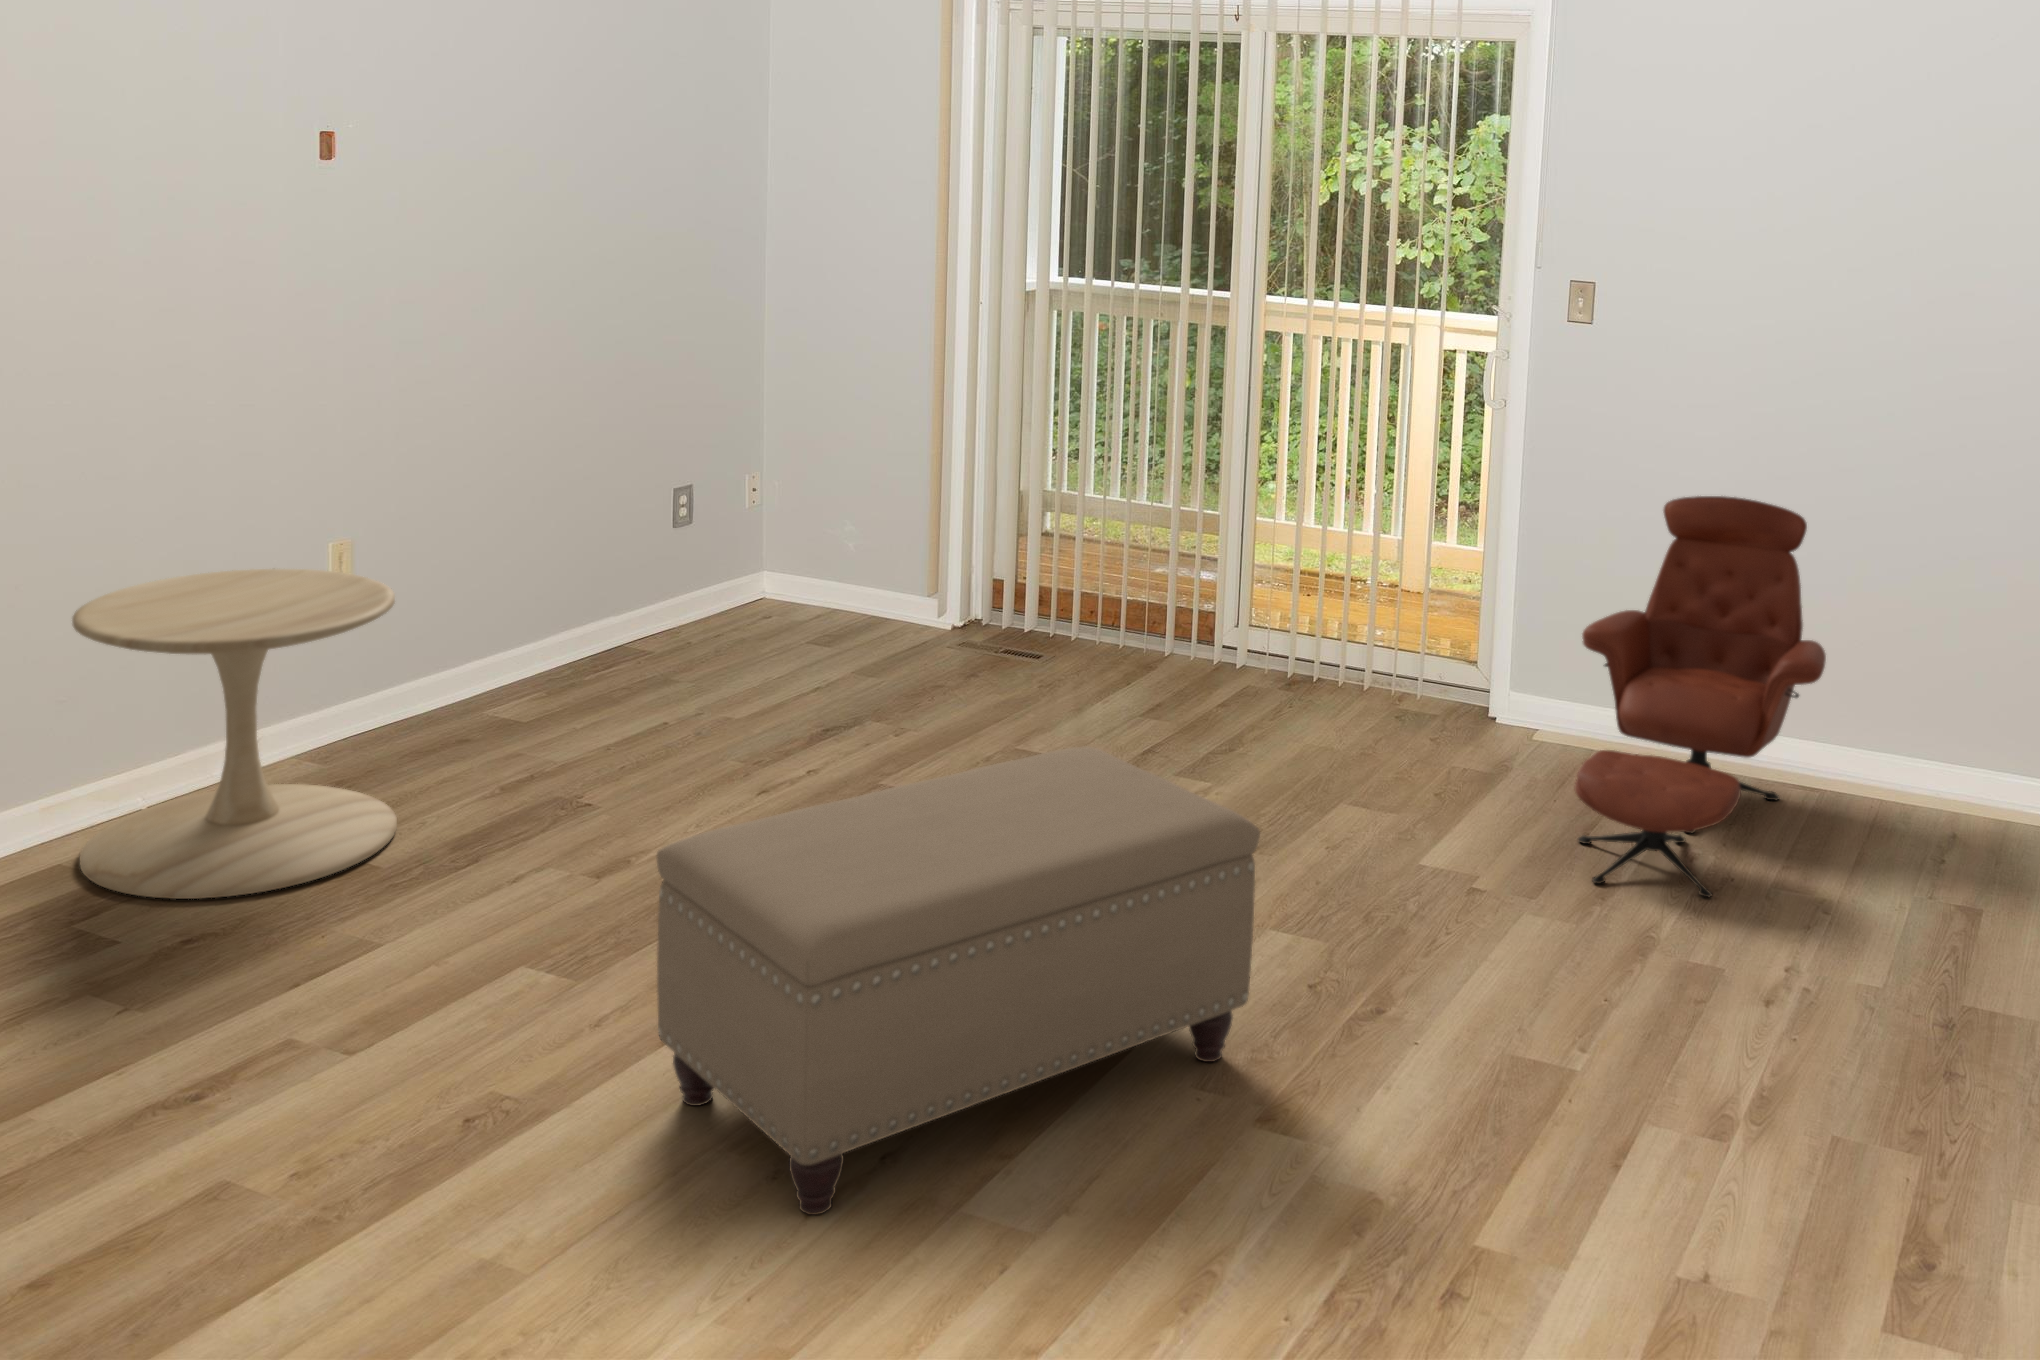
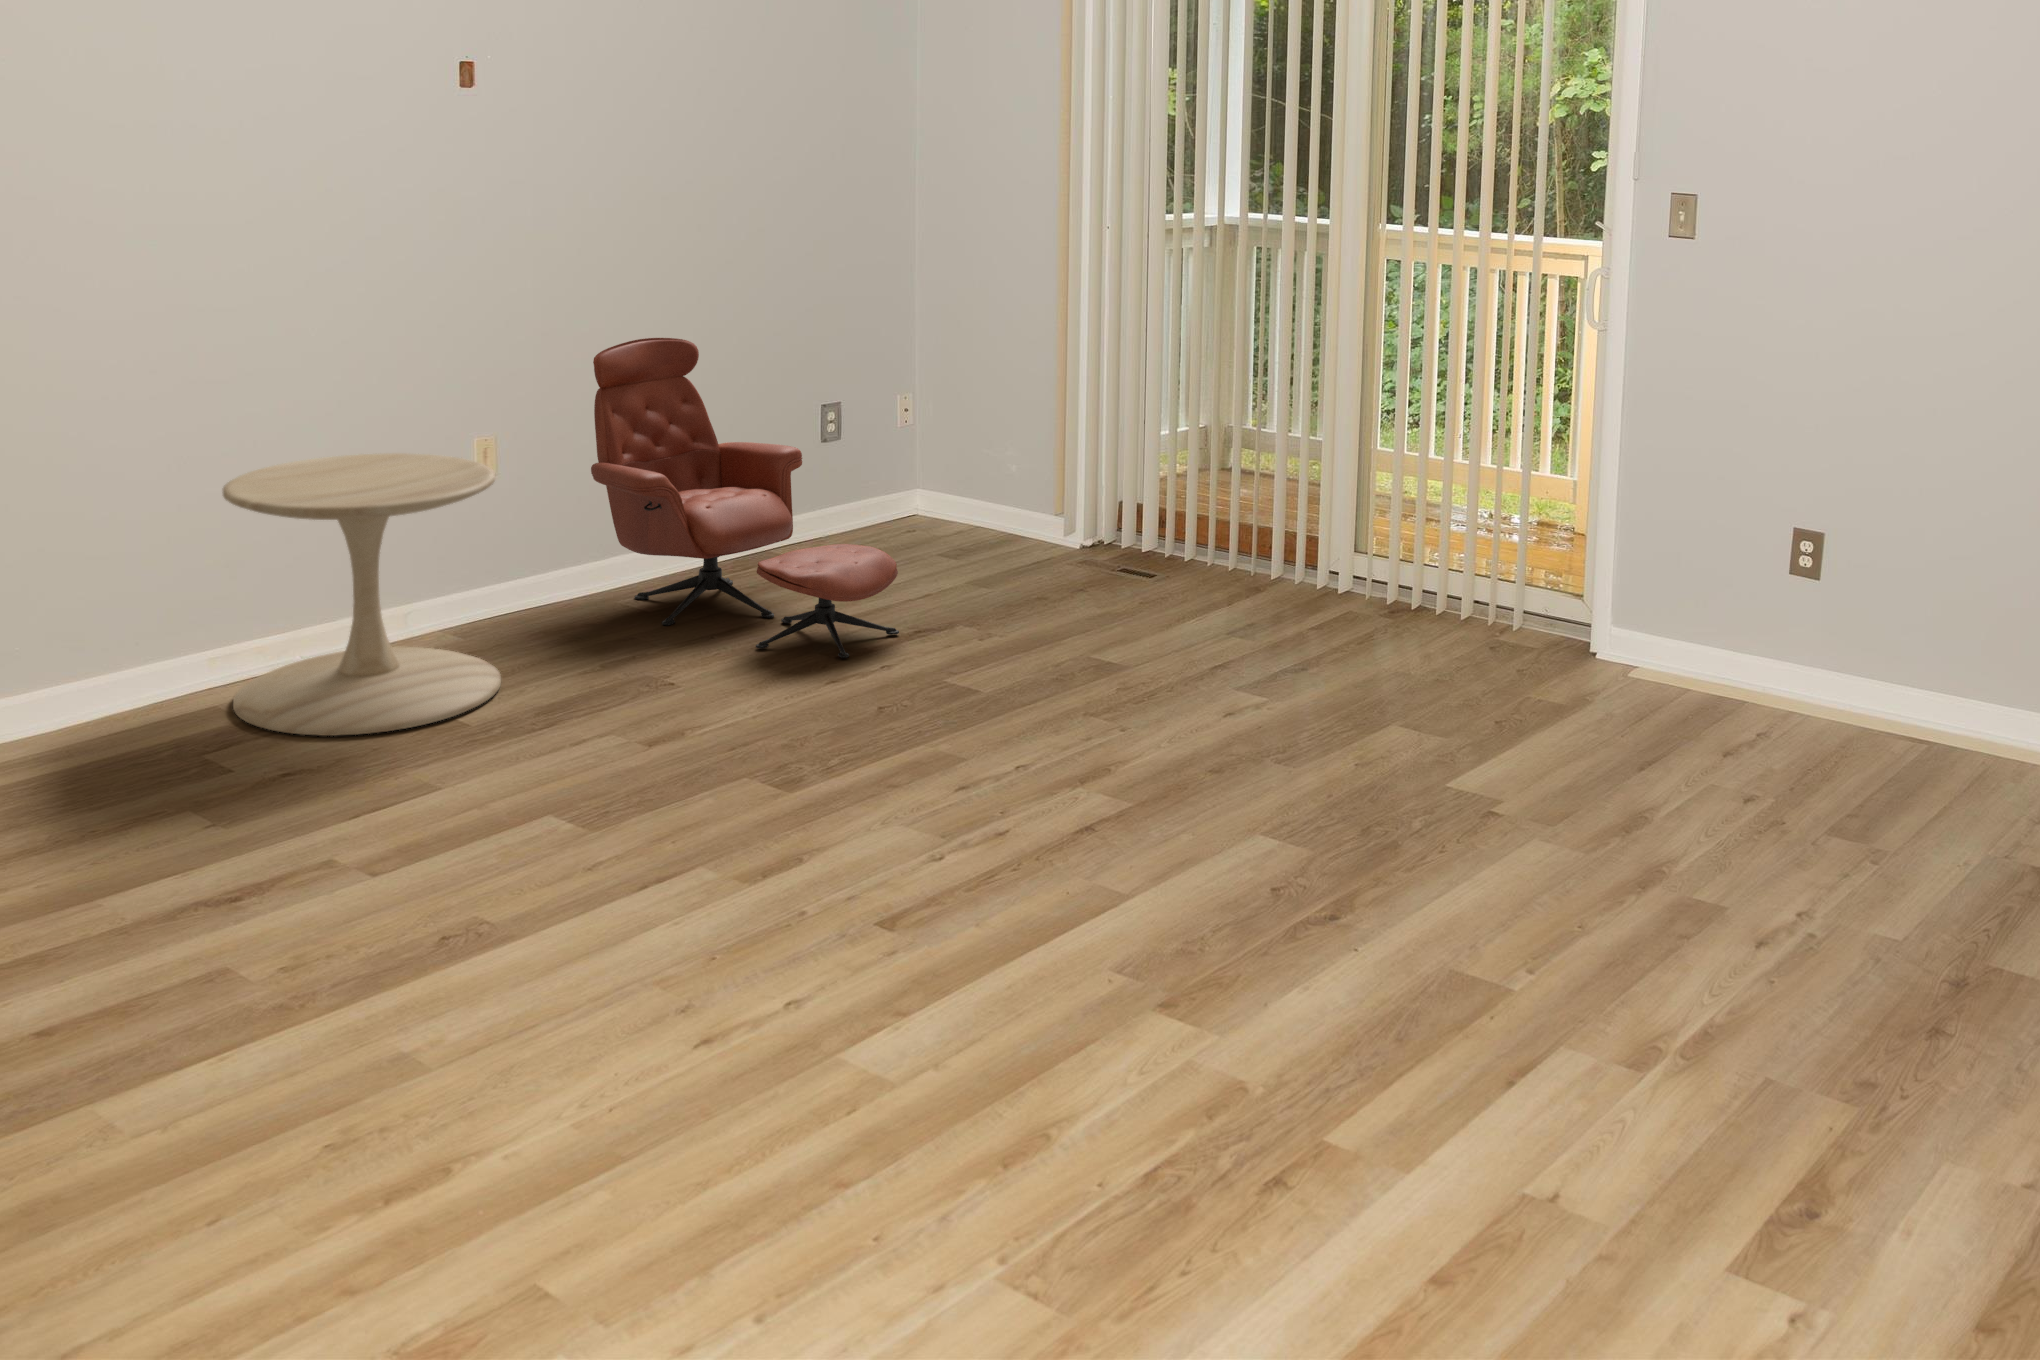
armchair: present [1575,496,1826,897] -> present [591,338,899,658]
ottoman: present [656,746,1260,1215] -> none [610,636,1185,1039]

